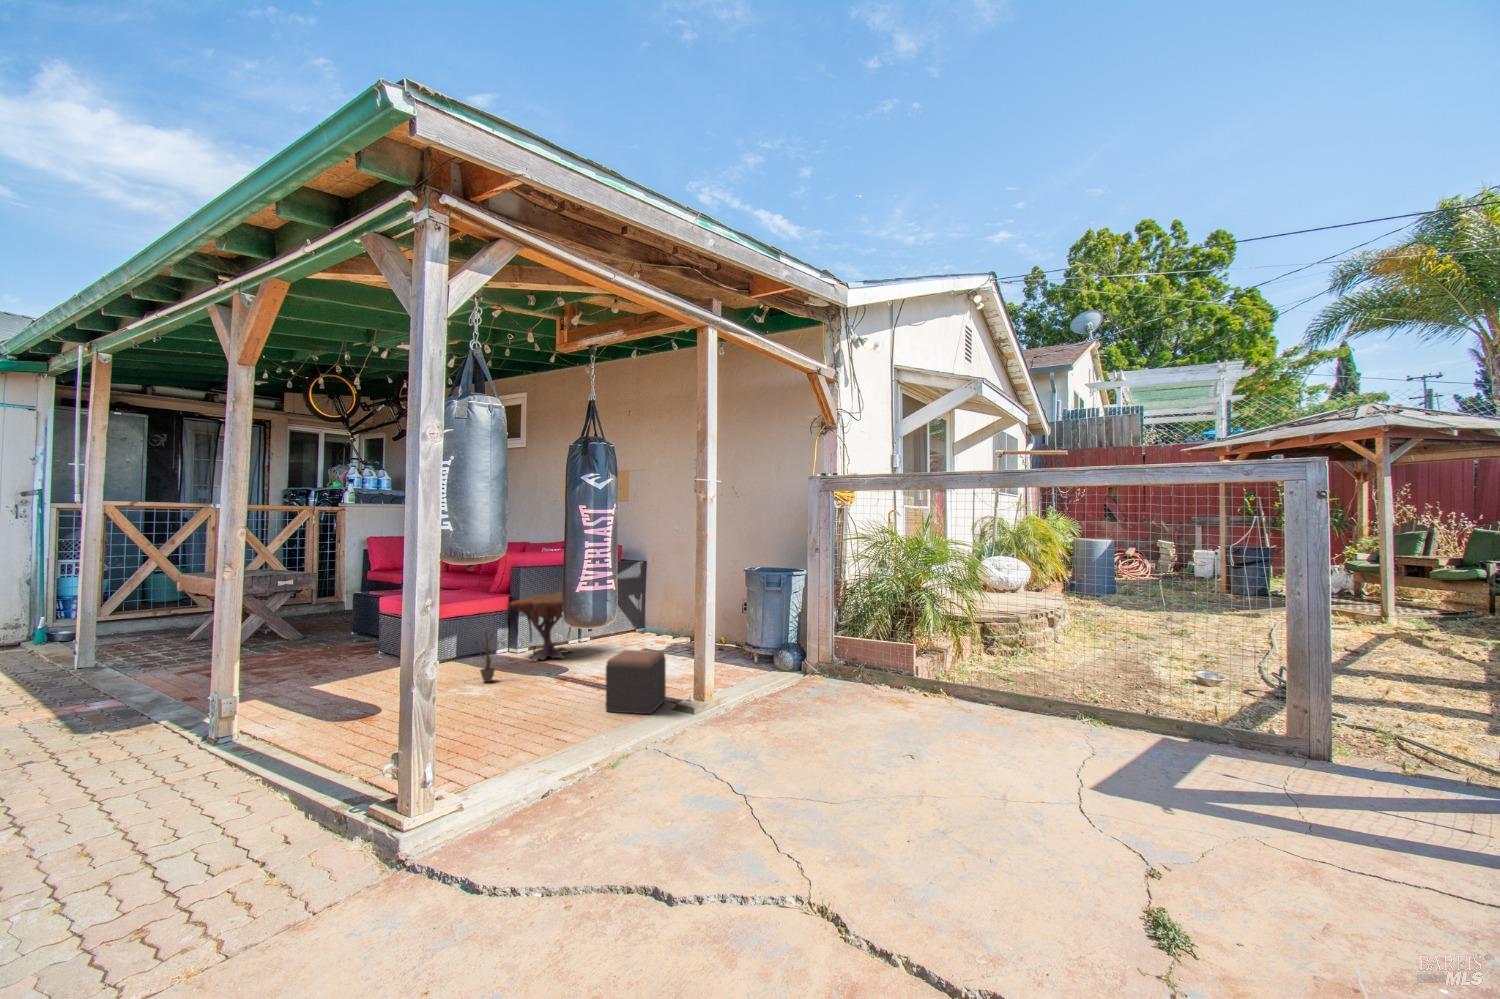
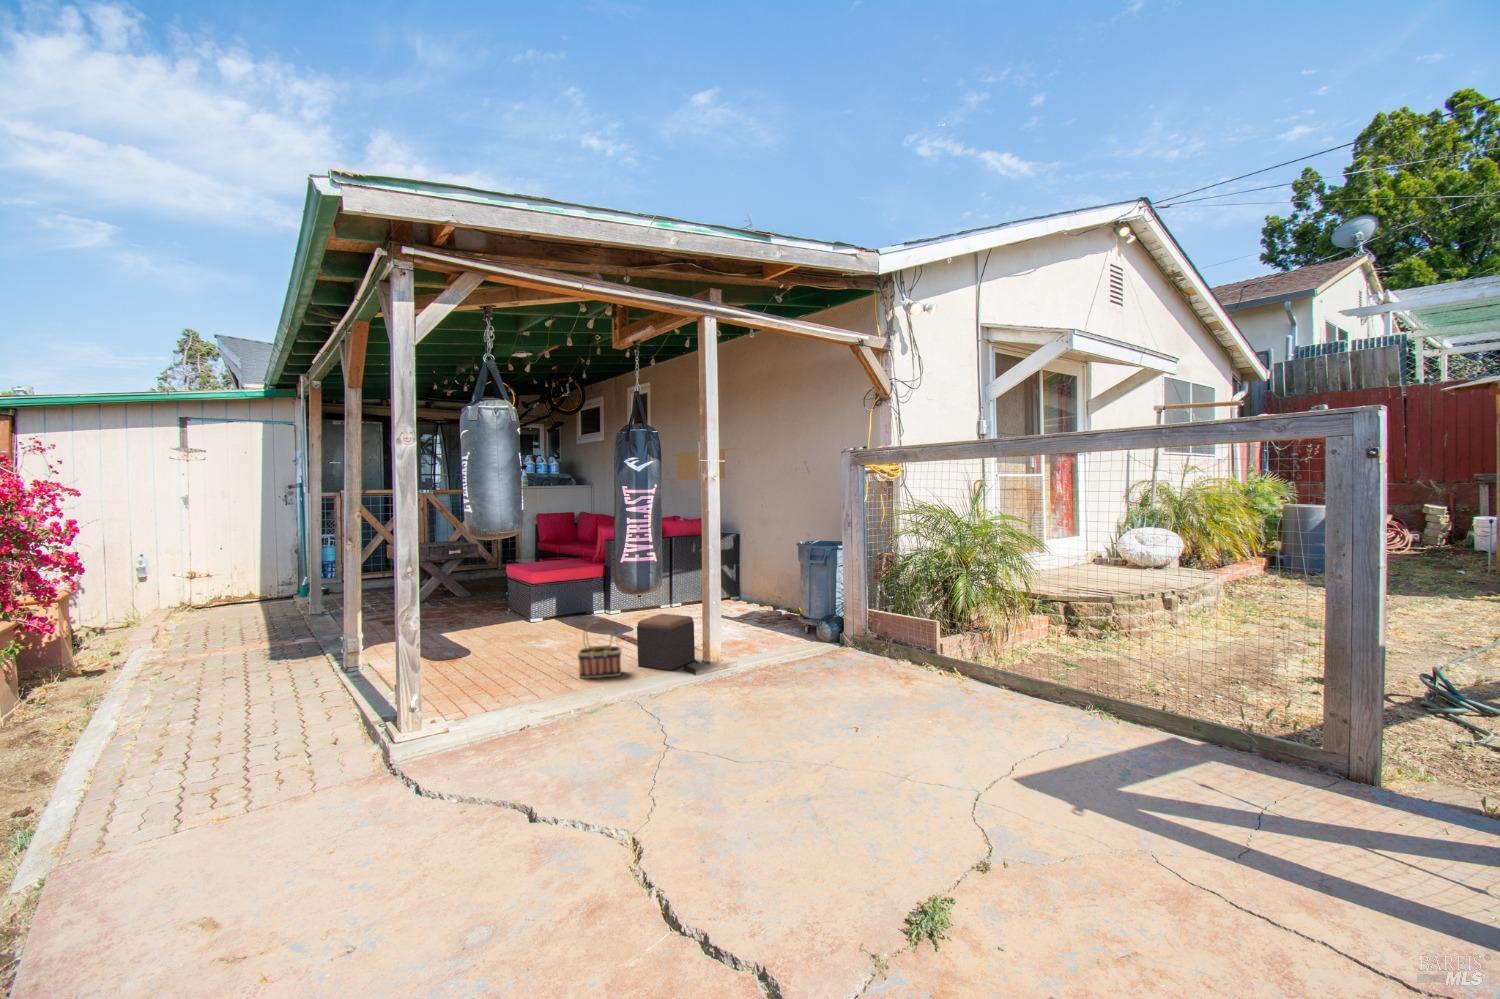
side table: present [509,592,573,661] -> none [600,562,664,622]
decorative plant: present [471,631,504,682] -> none [550,593,583,637]
basket: none [544,657,598,732] -> present [578,621,622,678]

